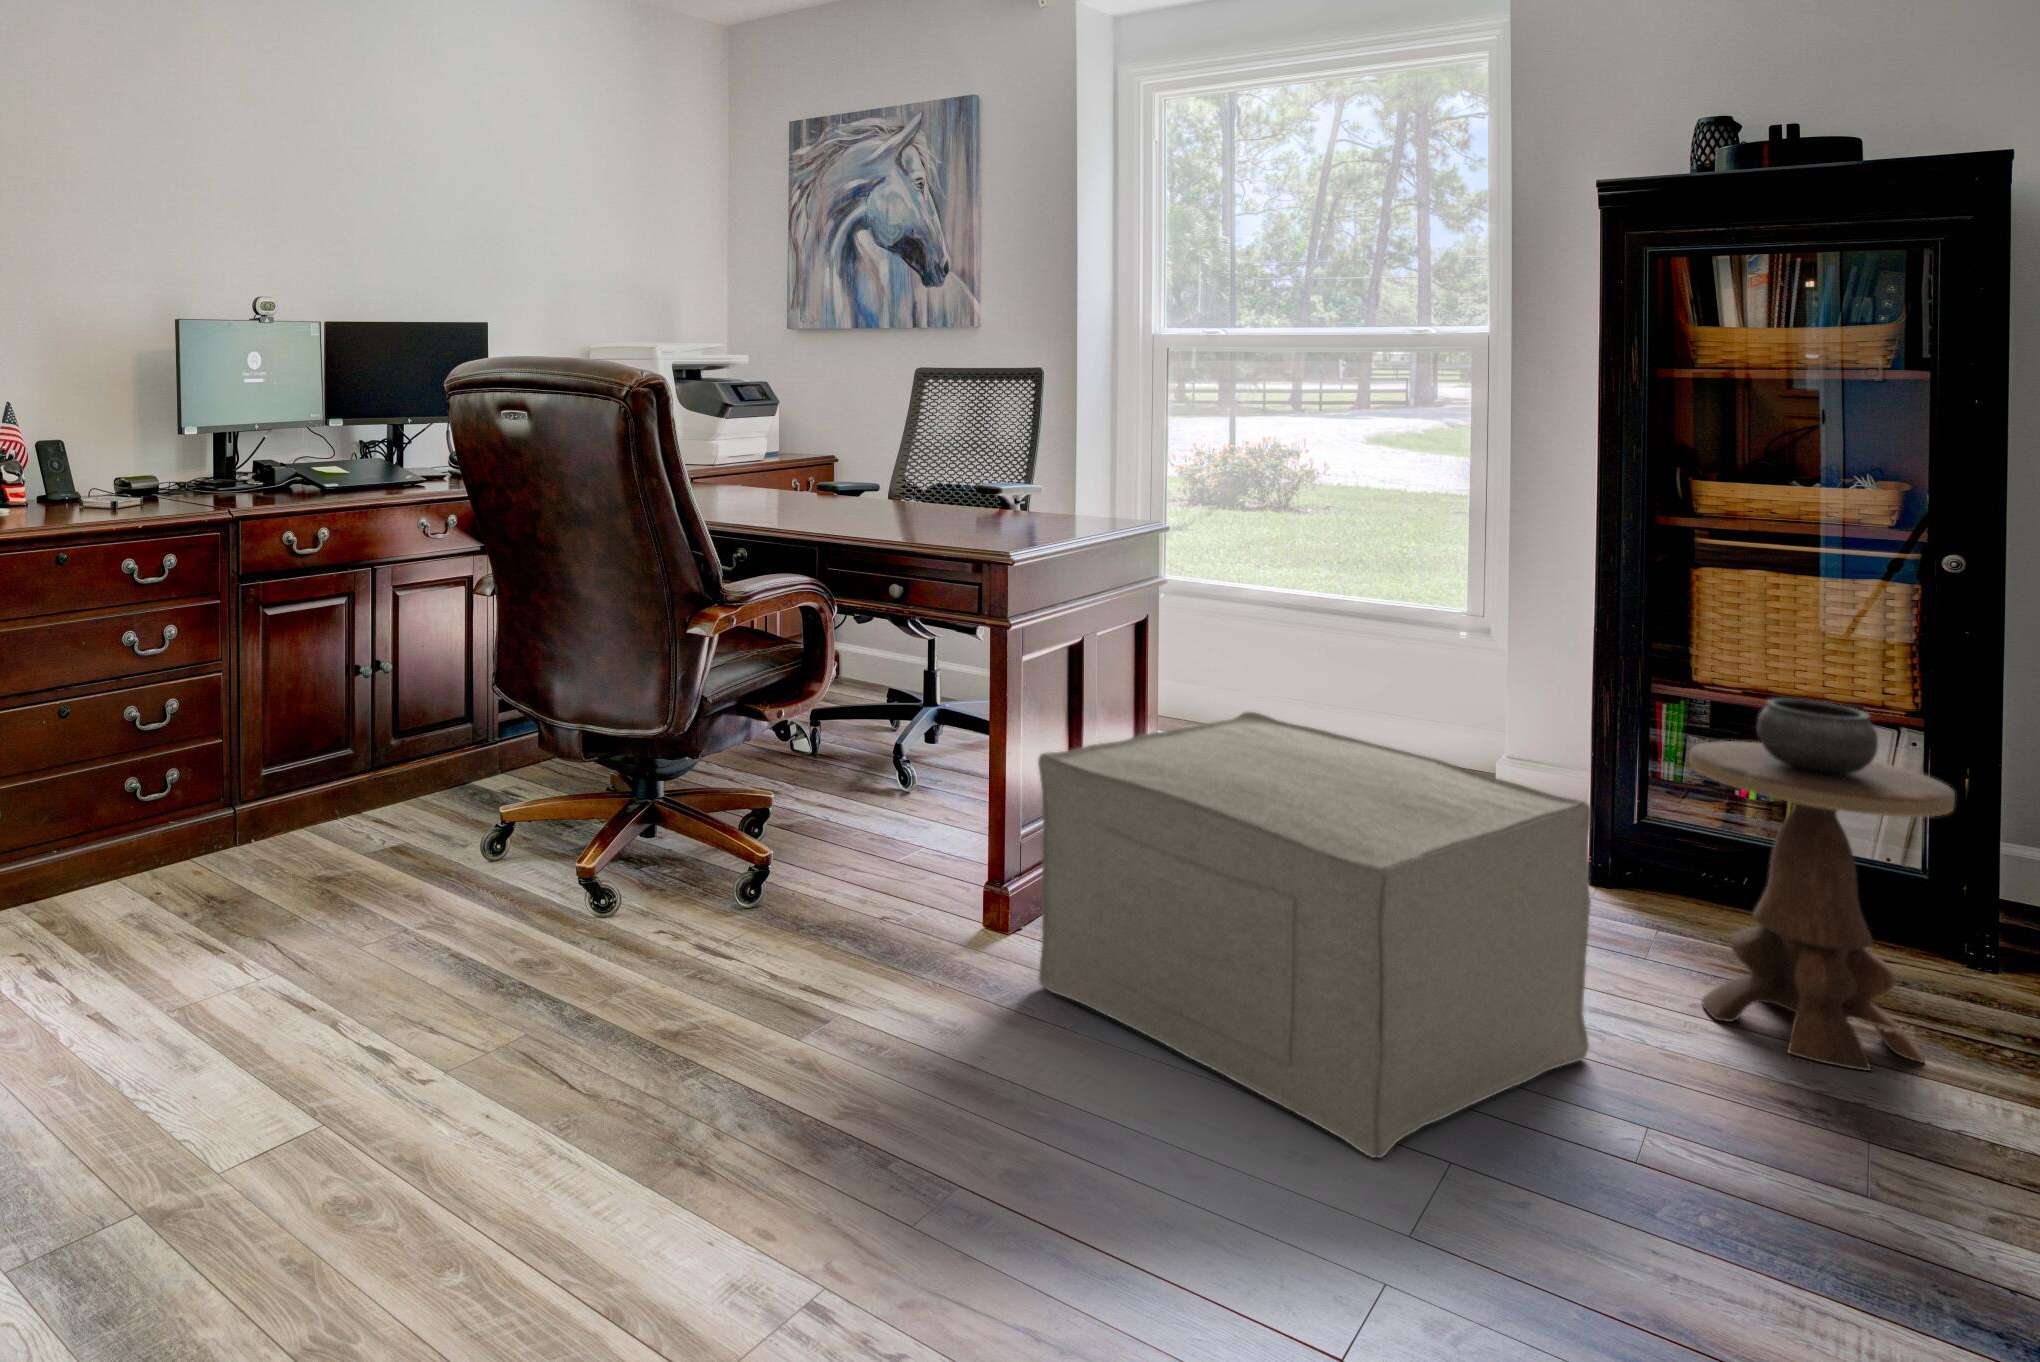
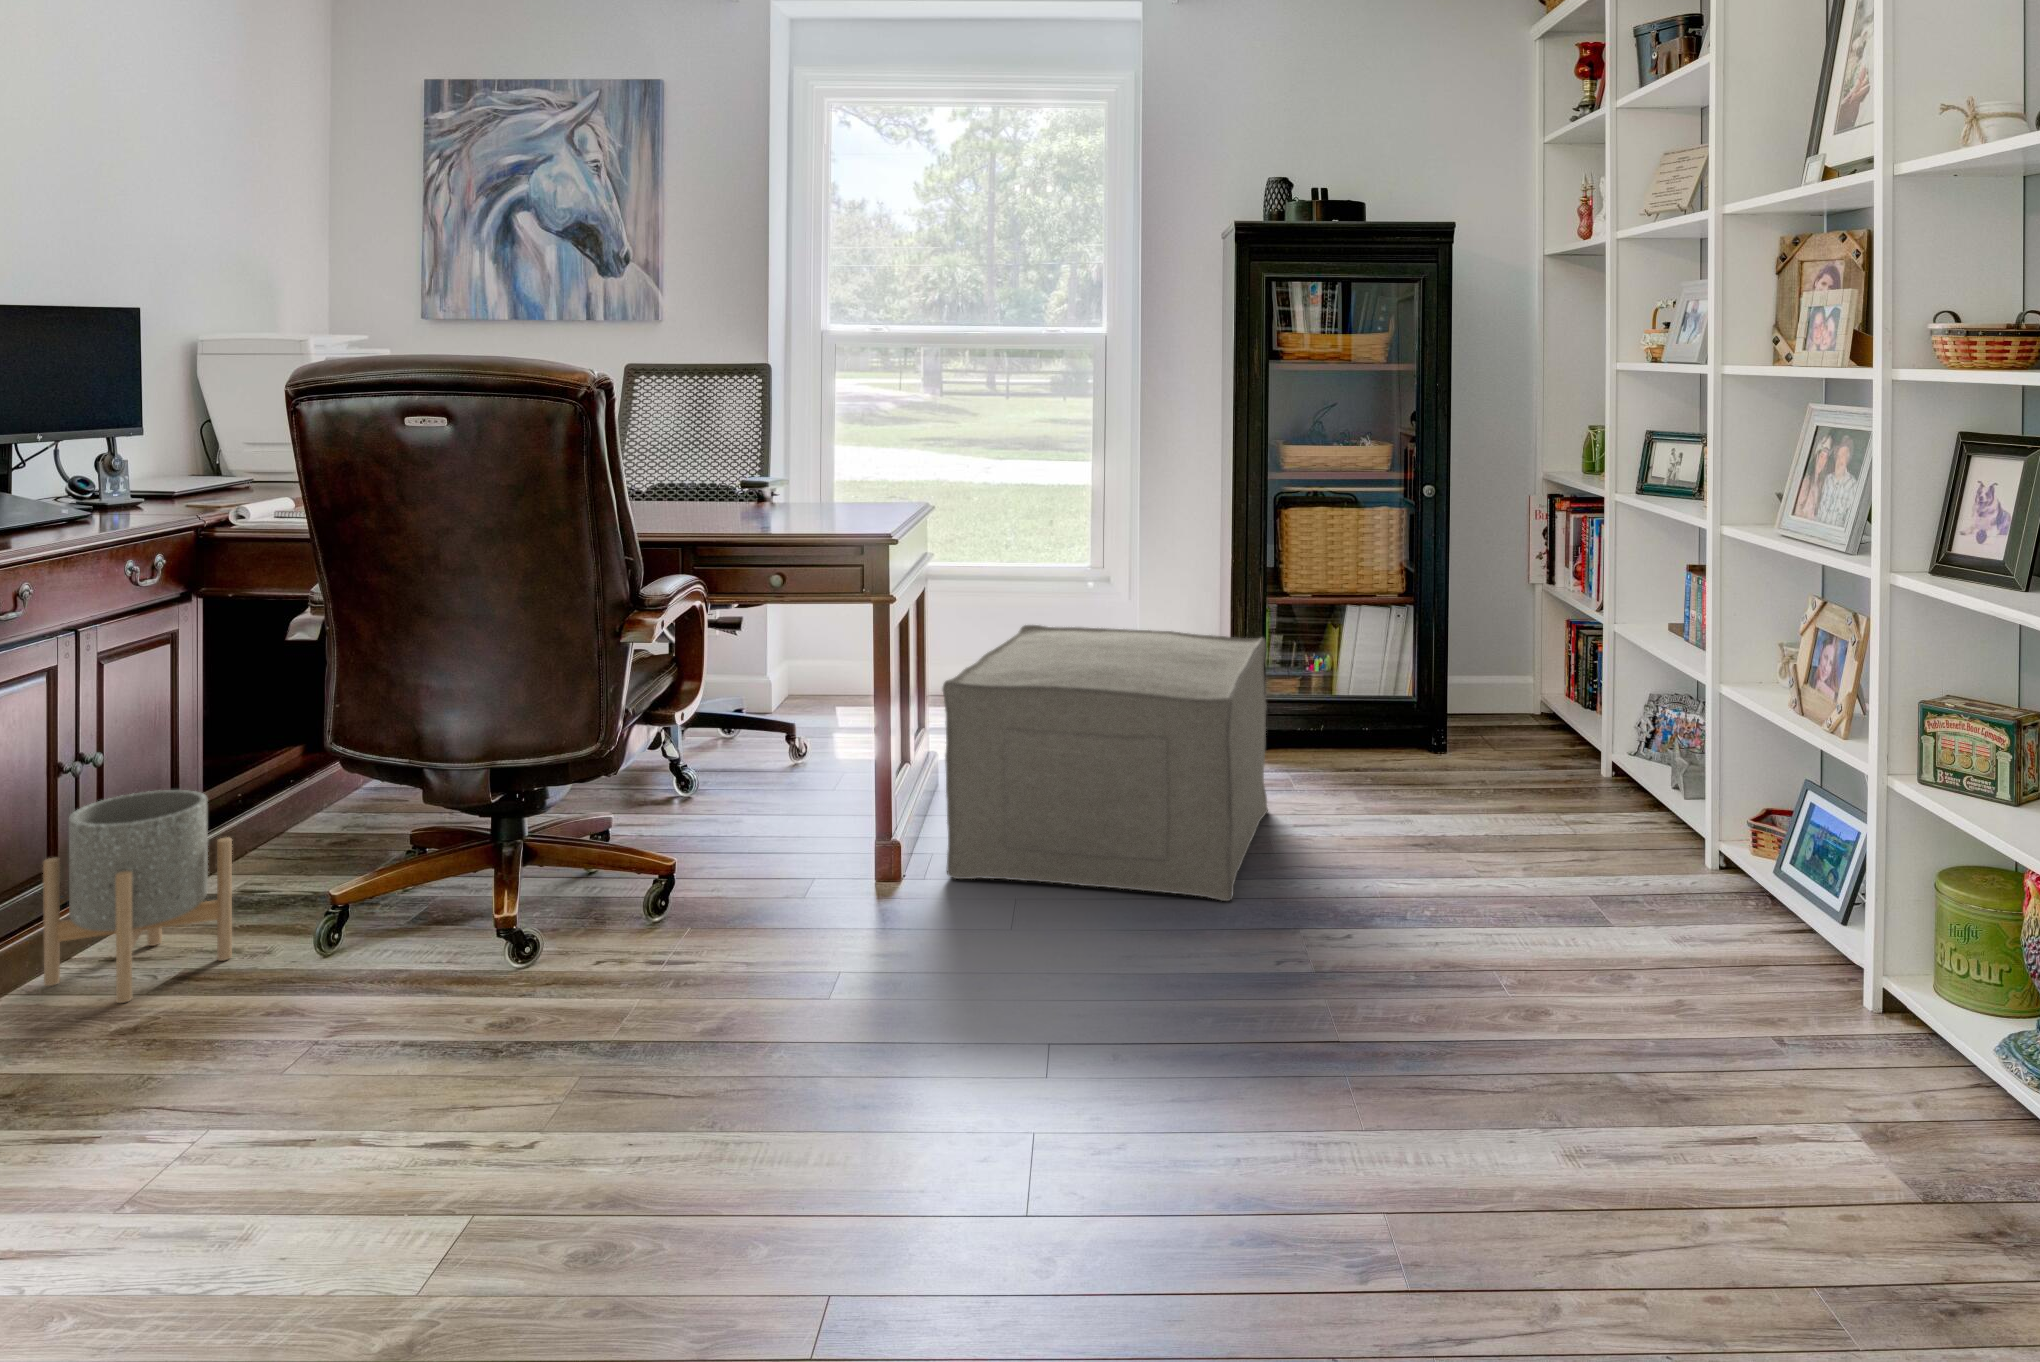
planter: none [337,694,446,852] -> present [43,790,232,1003]
side table: present [1689,698,1955,1071] -> none [1275,554,1401,775]

